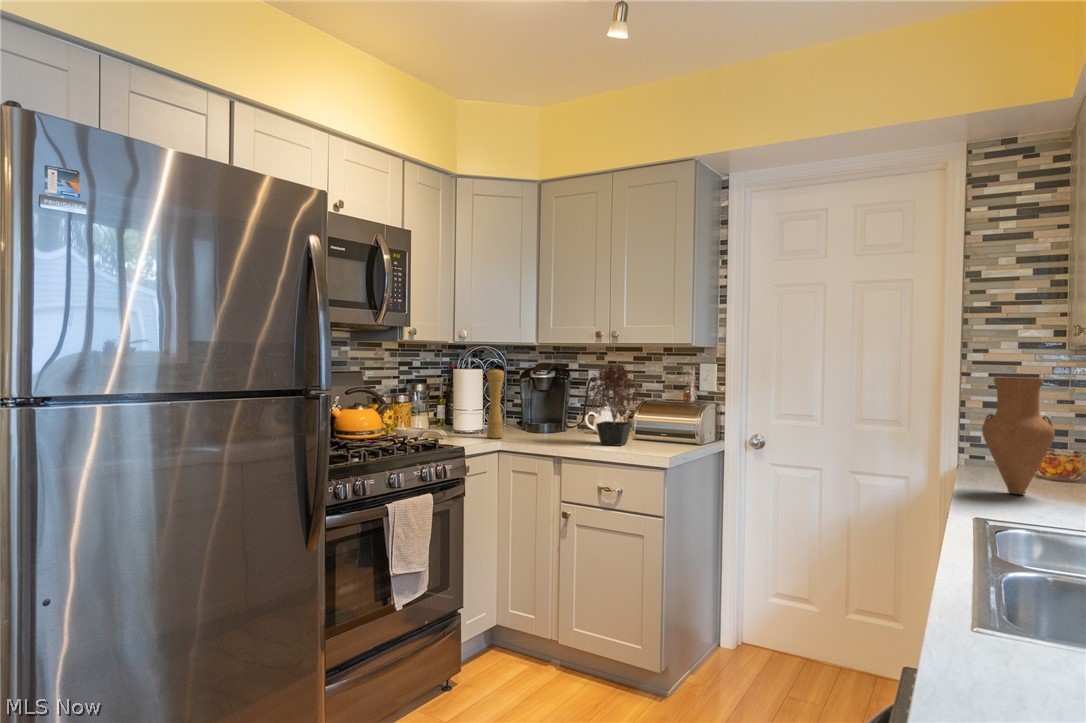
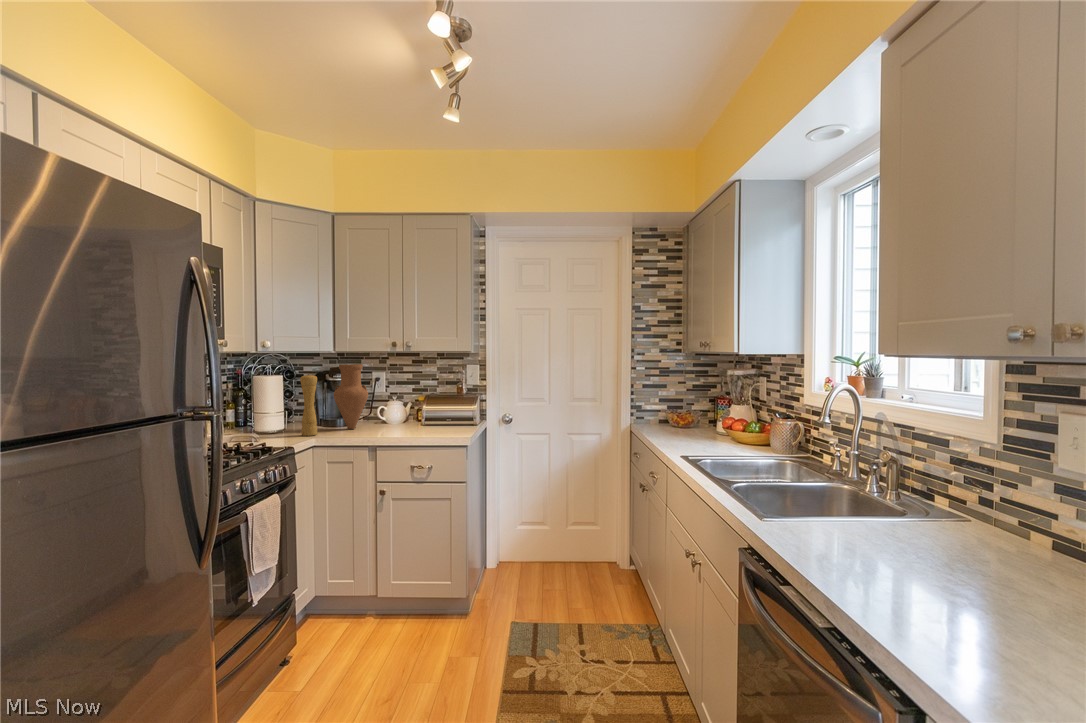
potted plant: present [585,362,641,446] -> none [389,366,438,432]
vase: present [982,377,1055,494] -> present [334,364,368,429]

